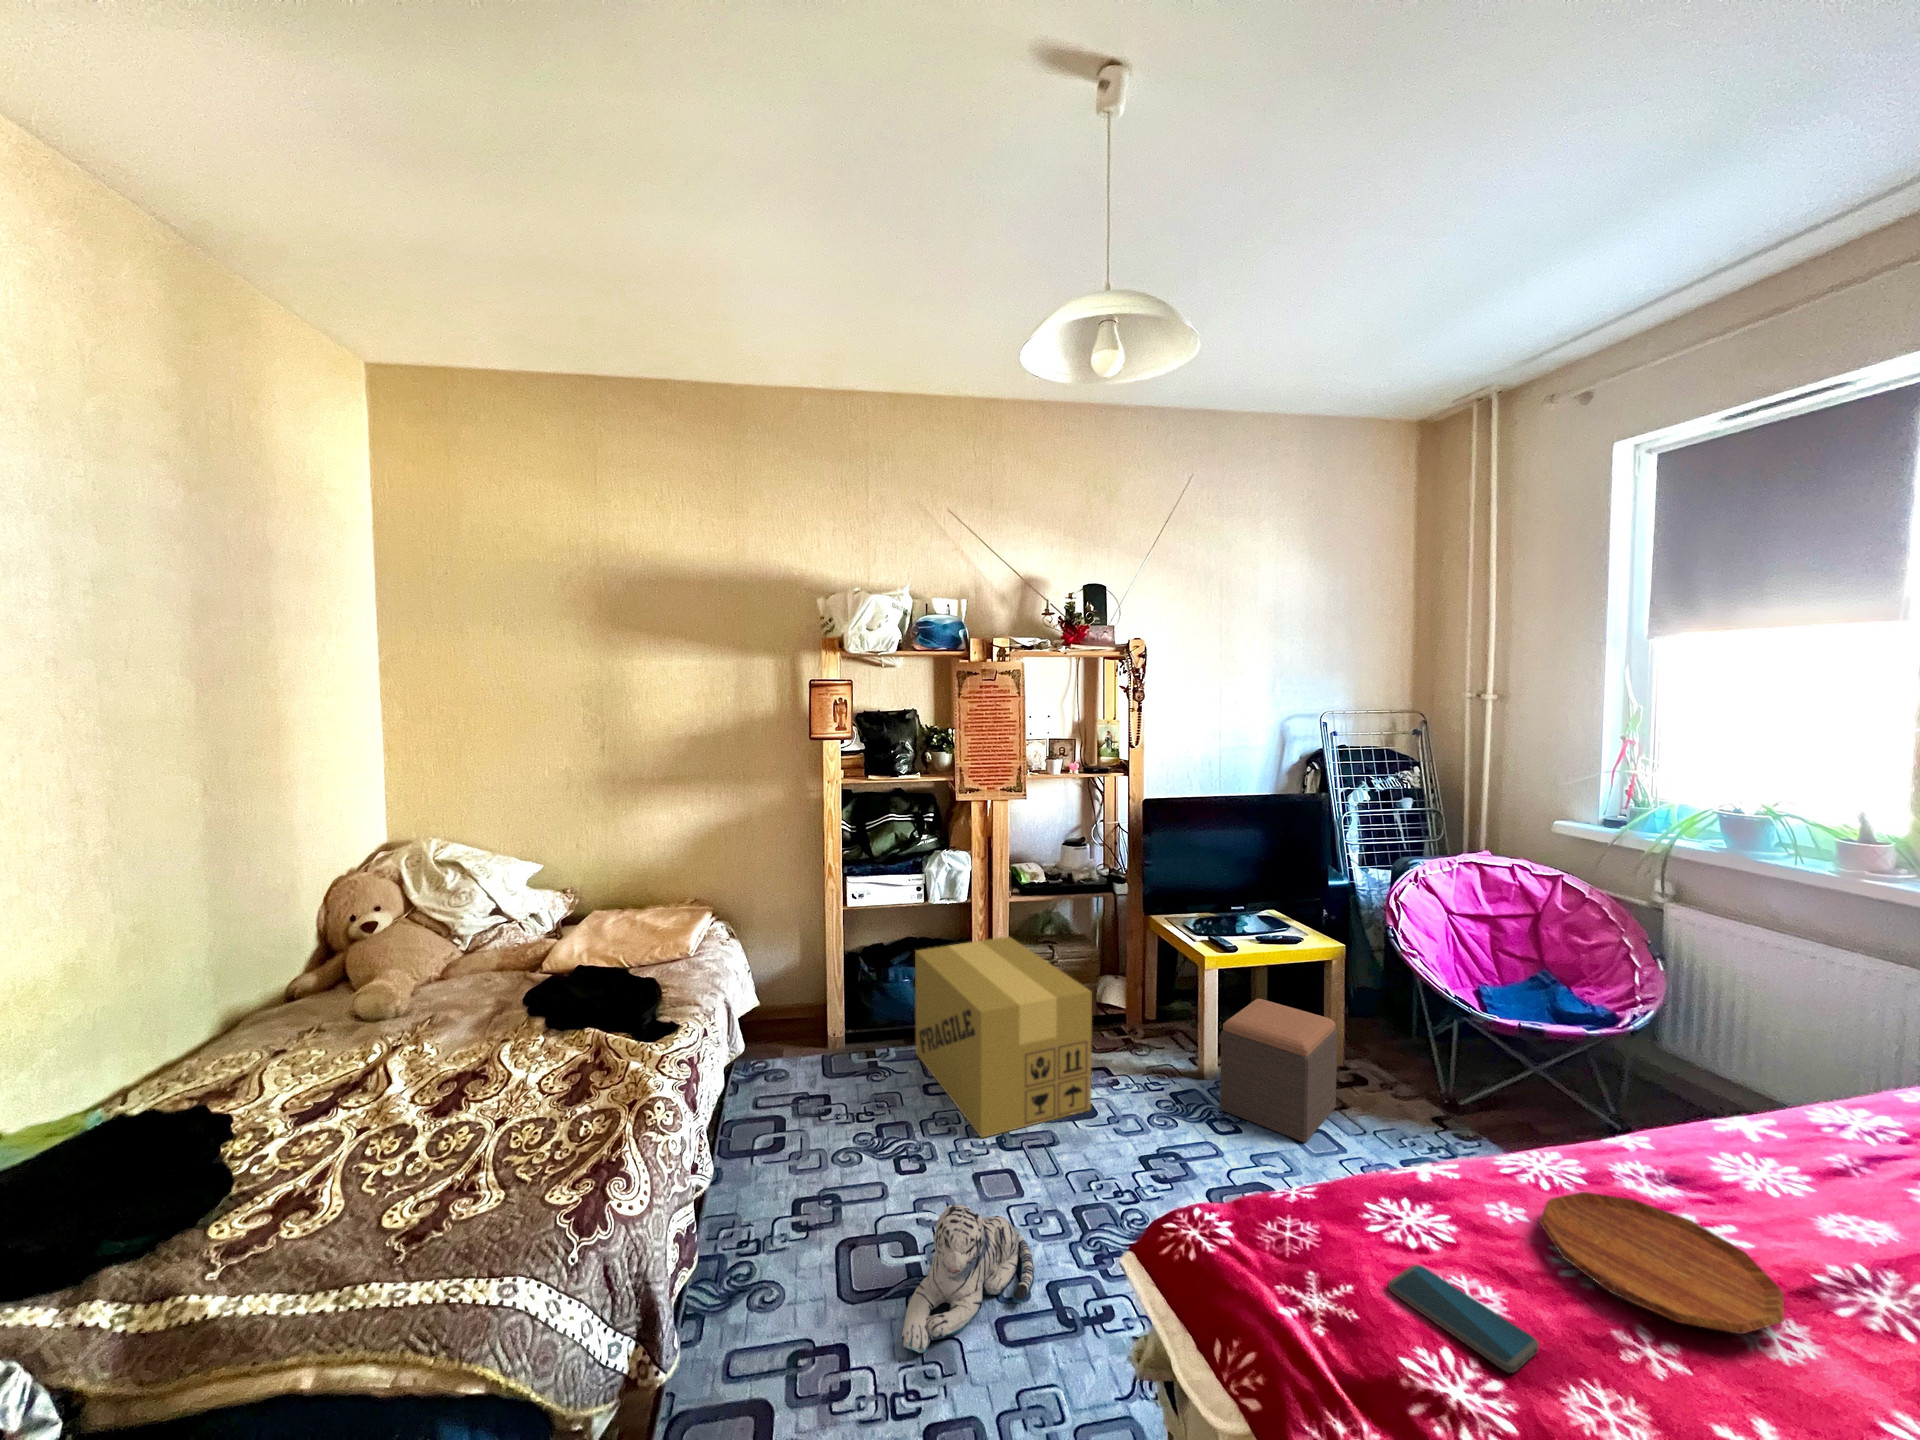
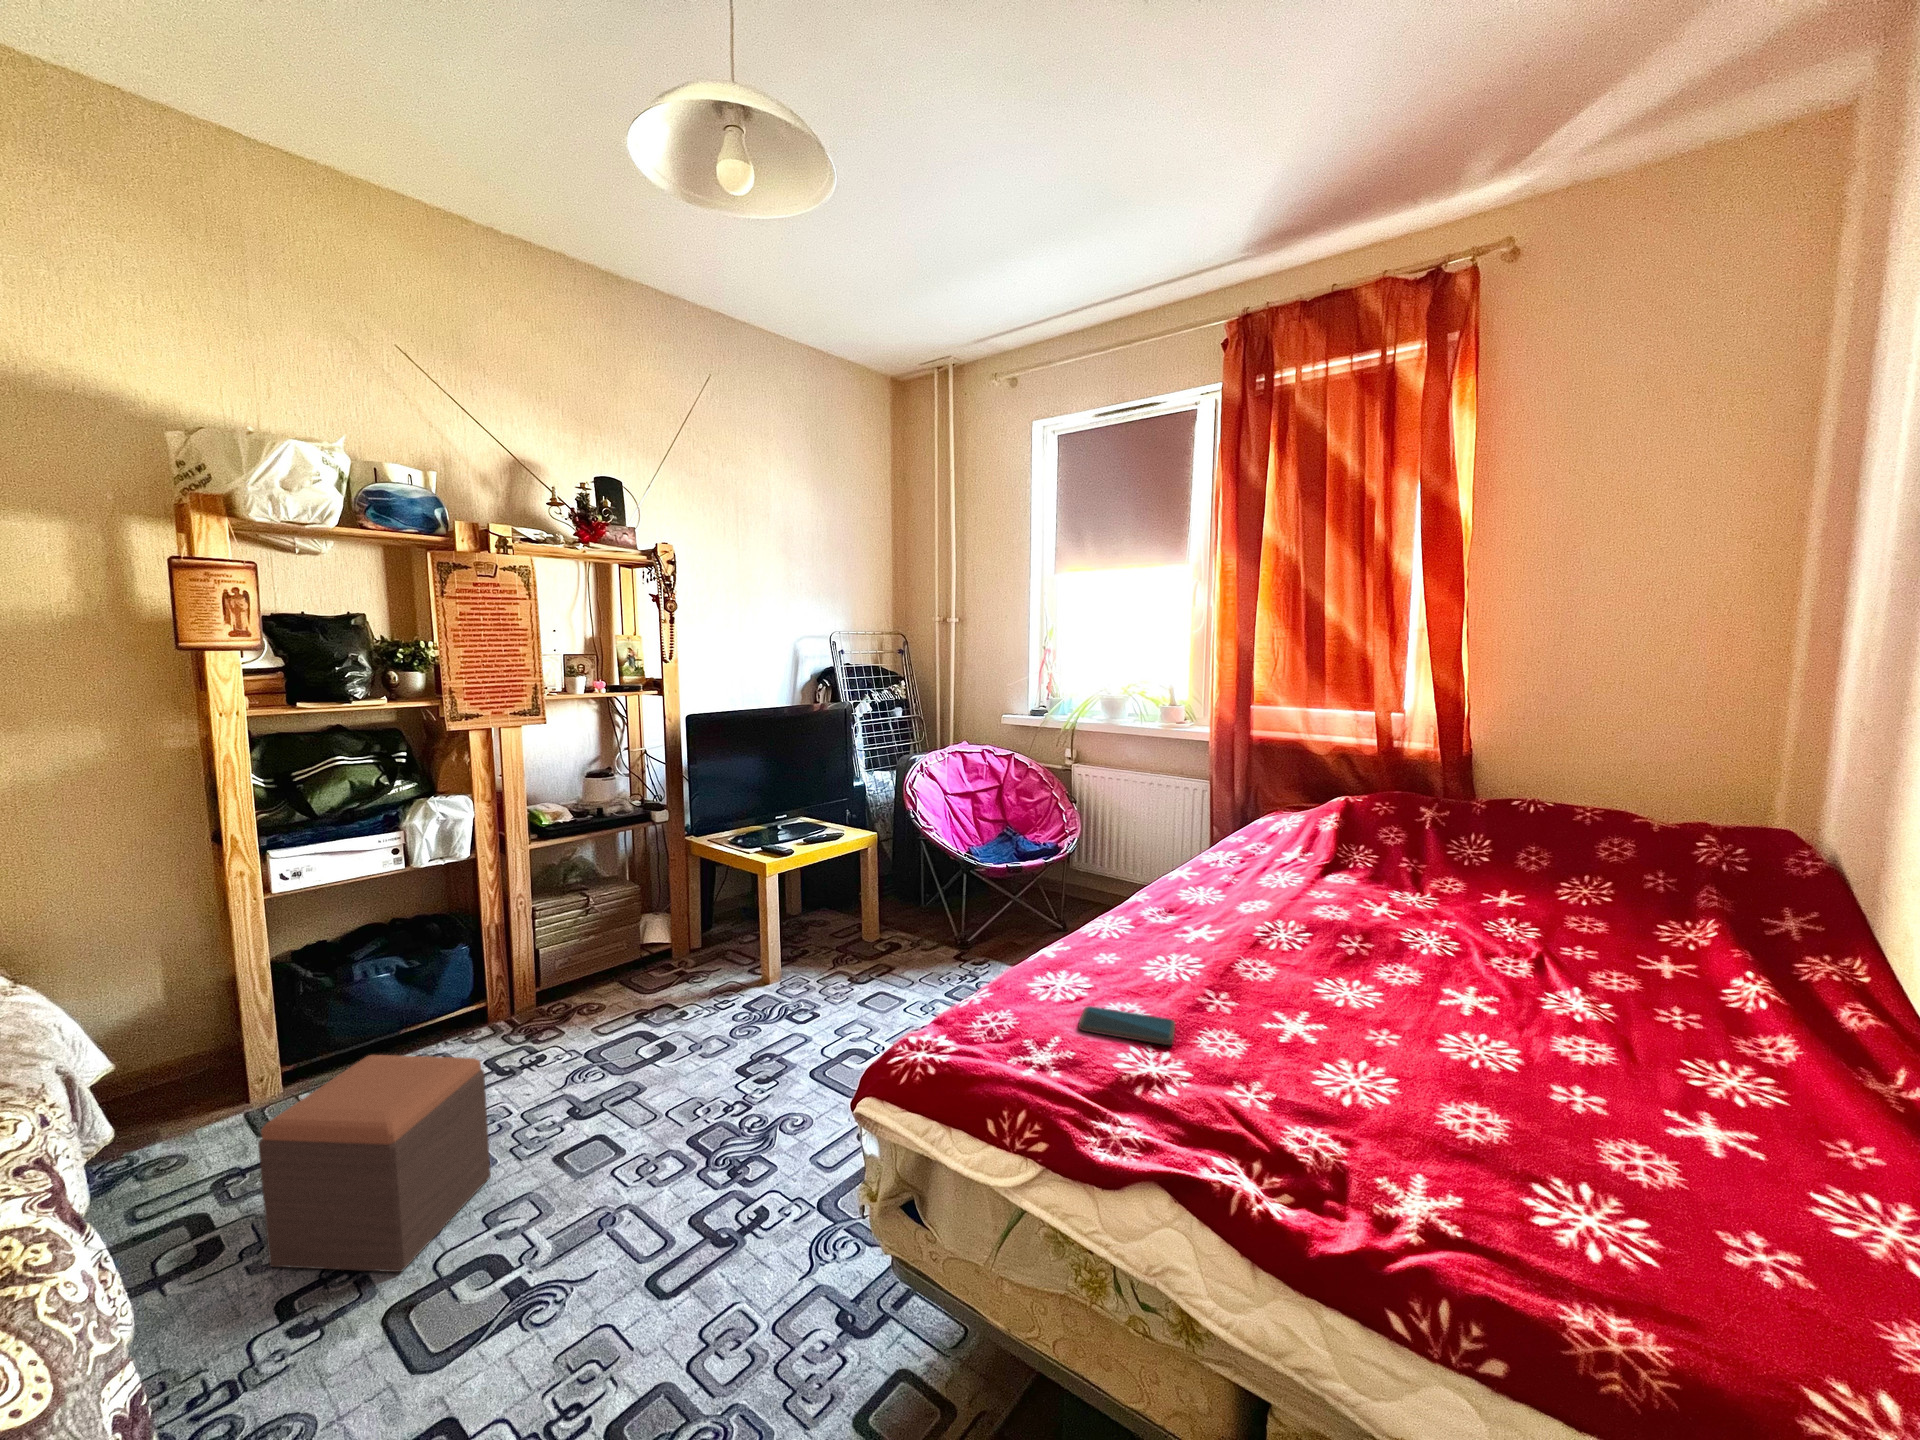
cardboard box: present [915,937,1092,1138] -> none [402,891,667,1119]
footstool: present [1220,999,1337,1143] -> present [258,1055,491,1272]
tray: present [1539,1192,1784,1334] -> none [1128,925,1262,980]
plush toy: present [902,1204,1034,1353] -> none [529,1176,672,1368]

